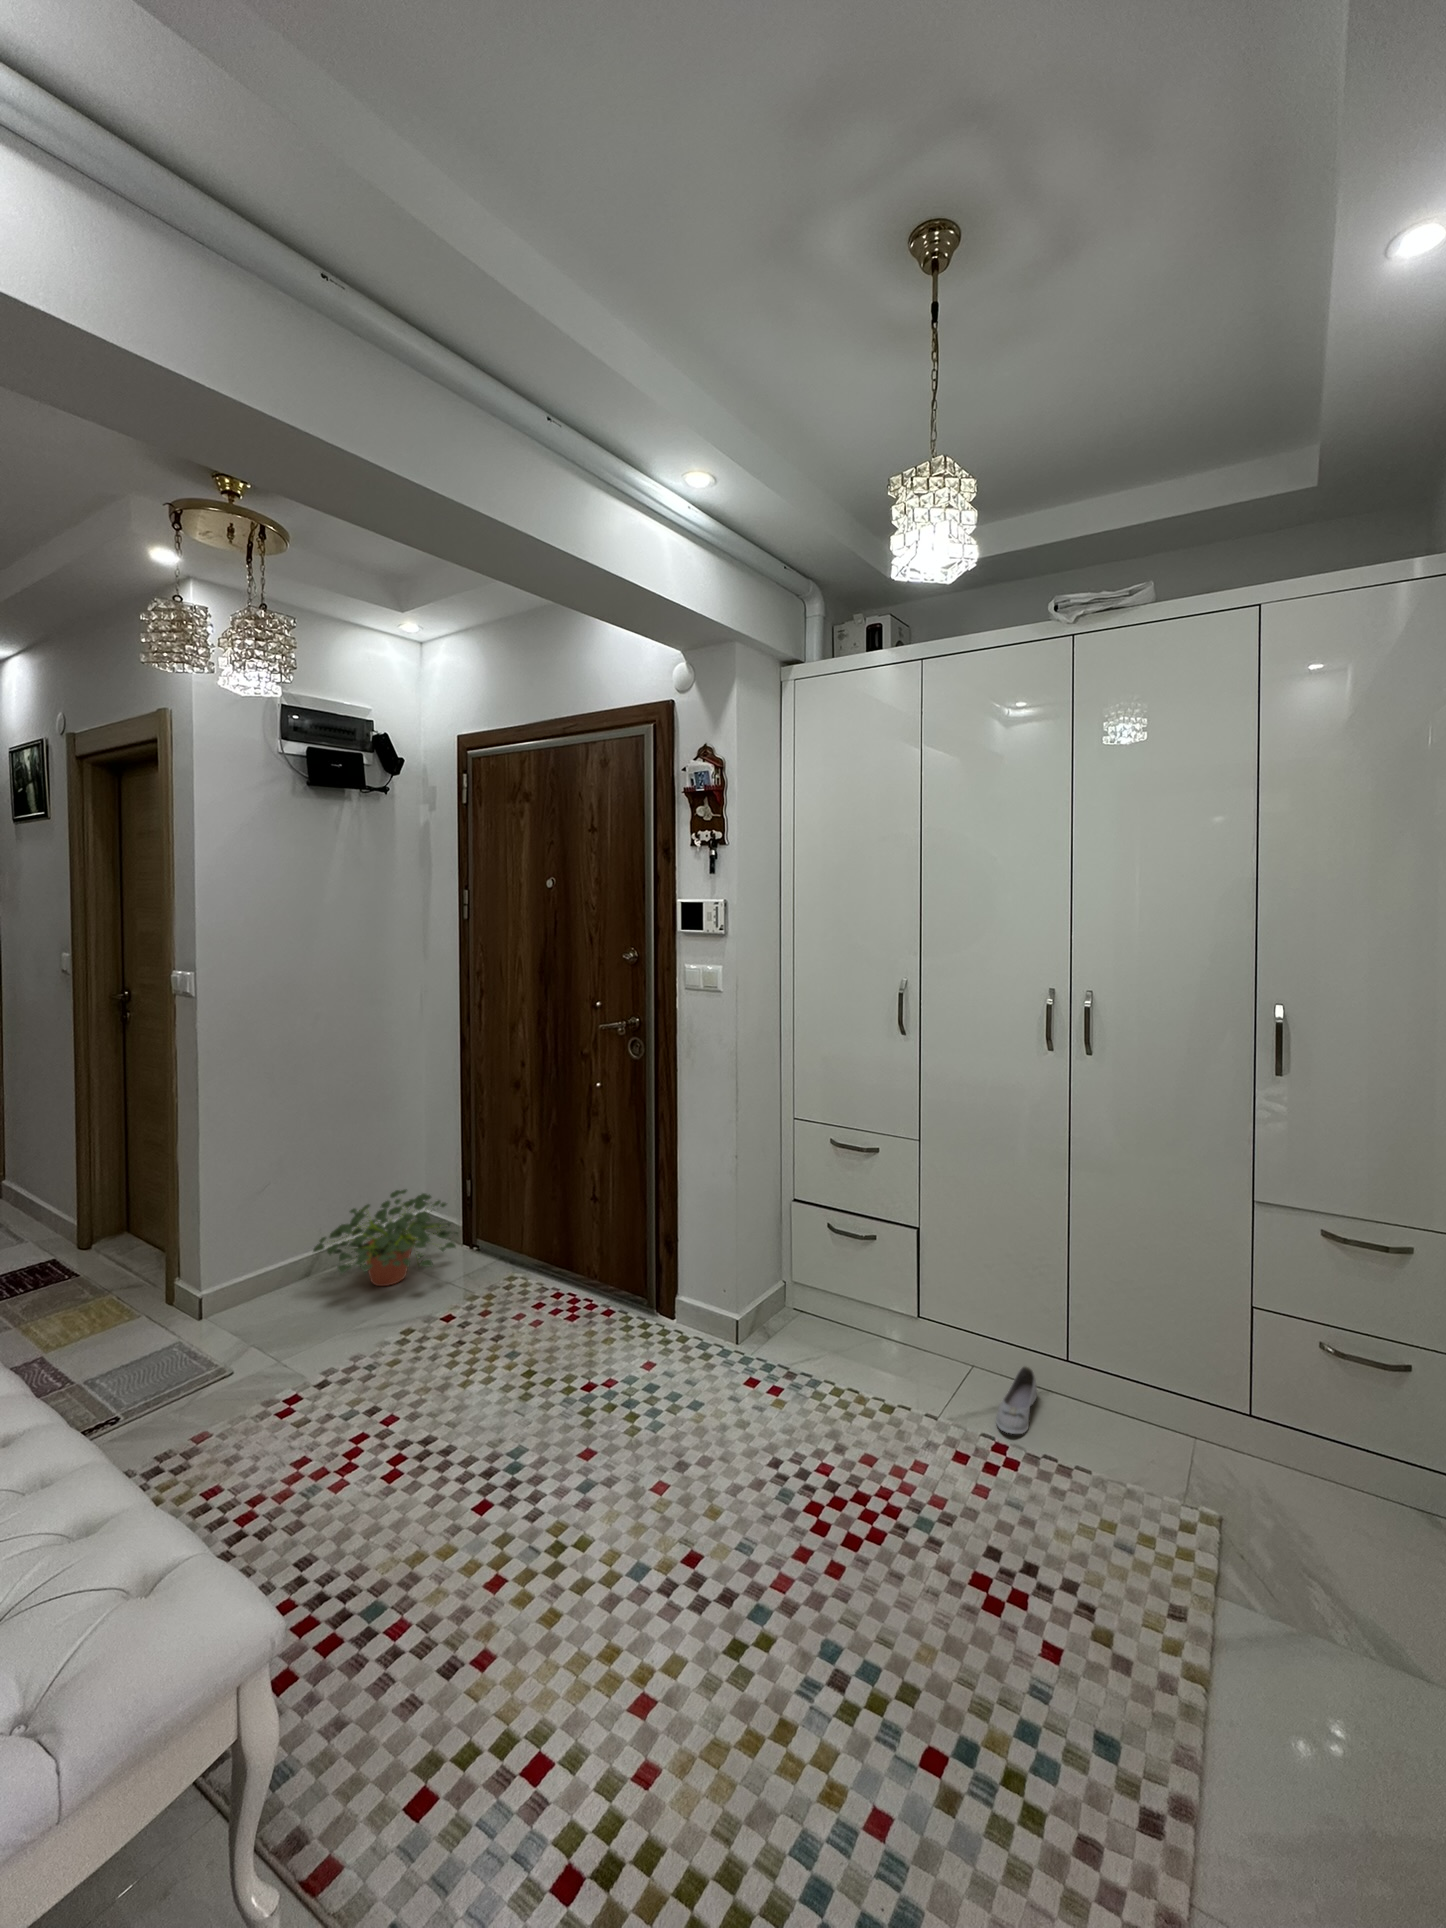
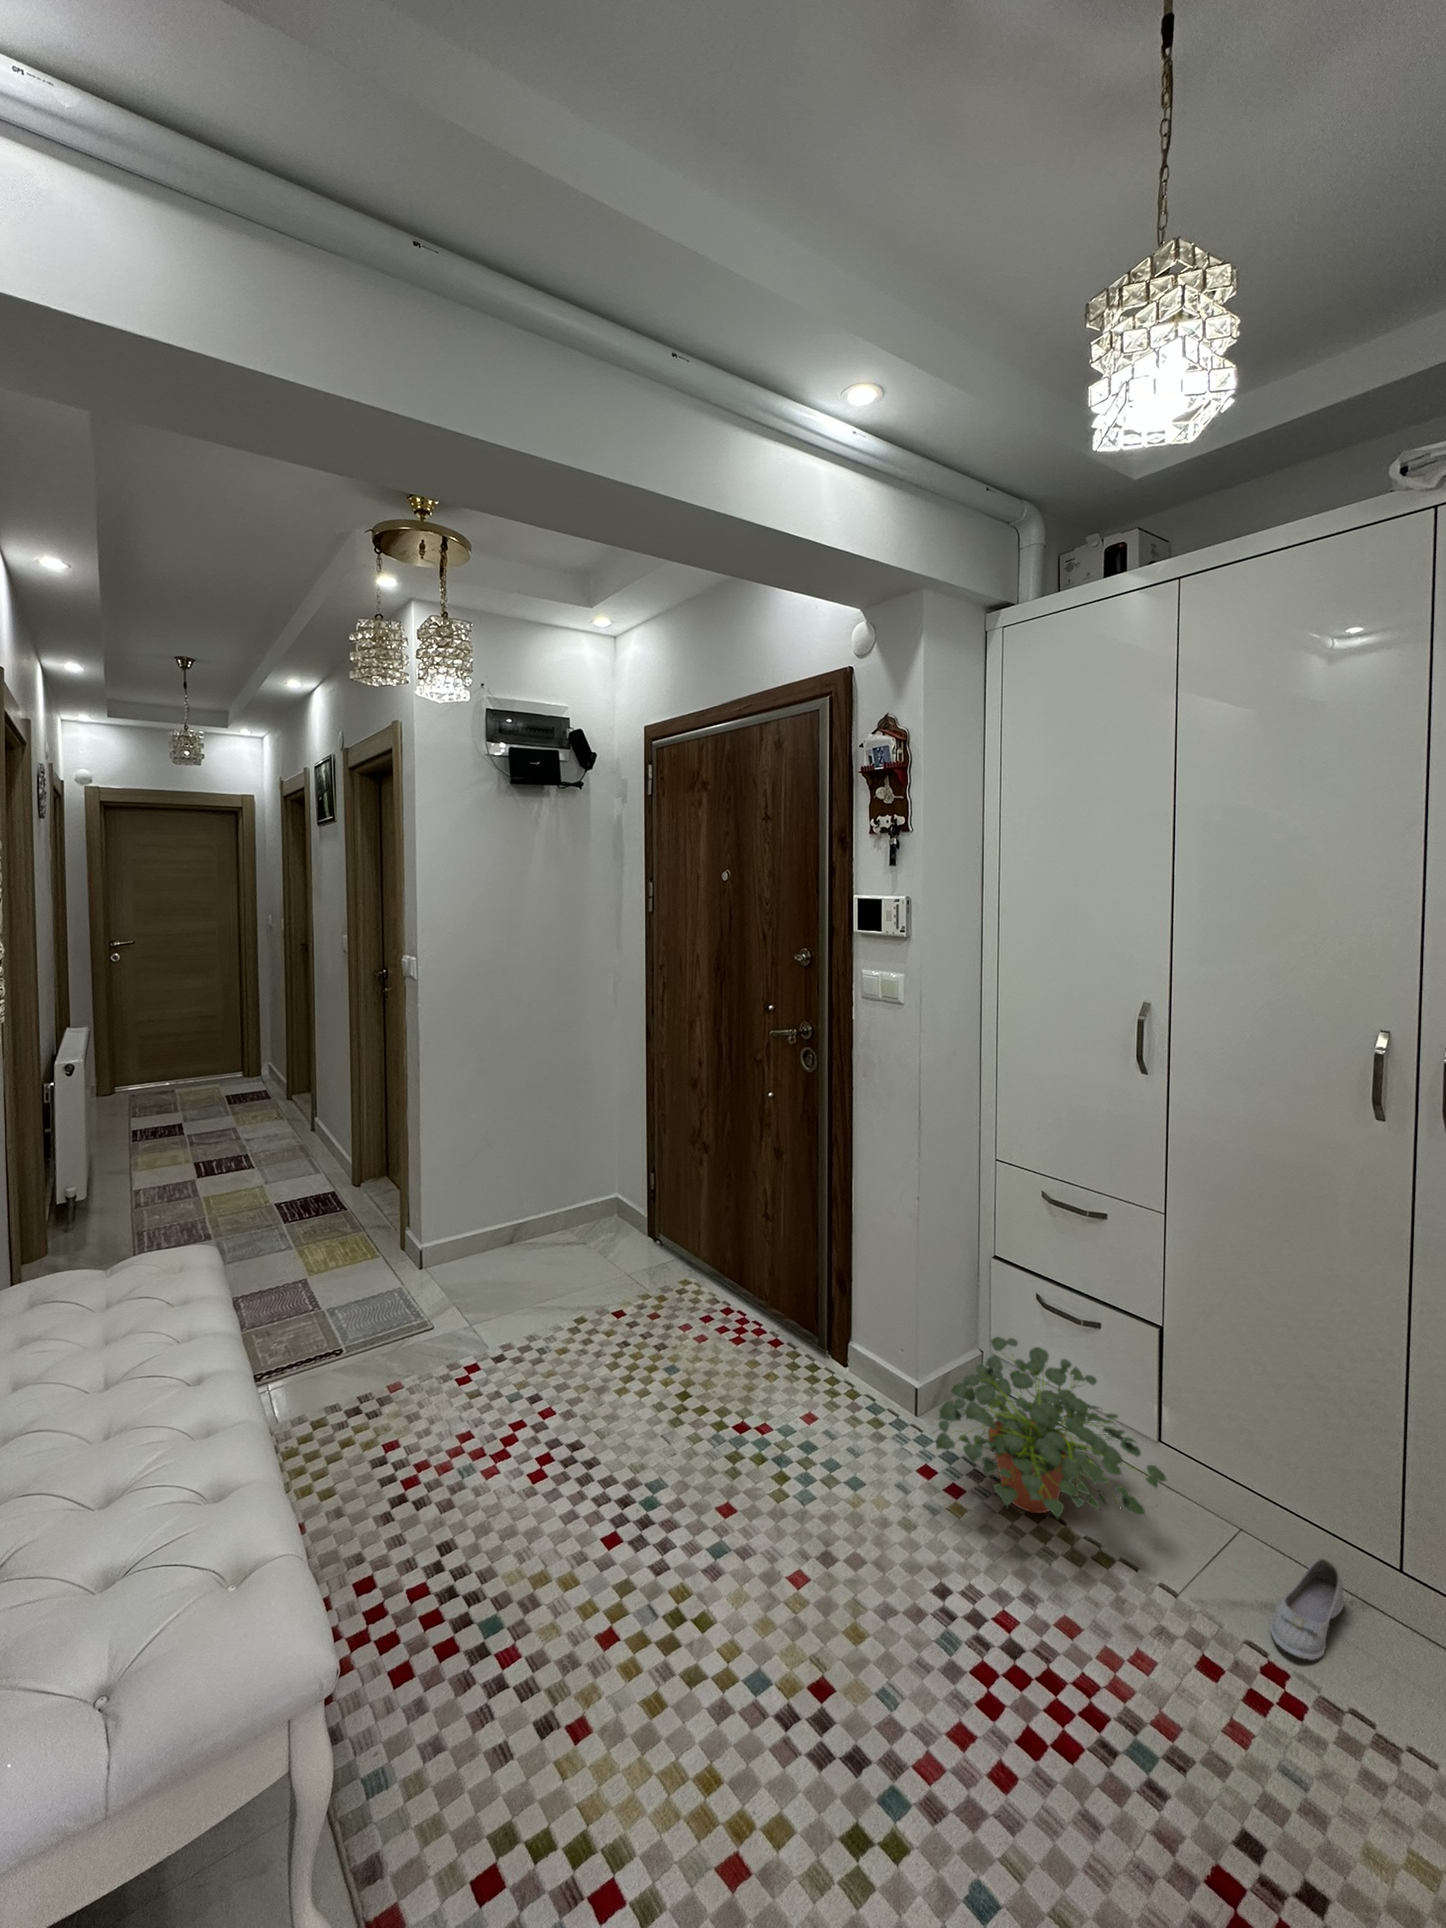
potted plant: present [313,1189,458,1286] -> present [936,1337,1166,1518]

